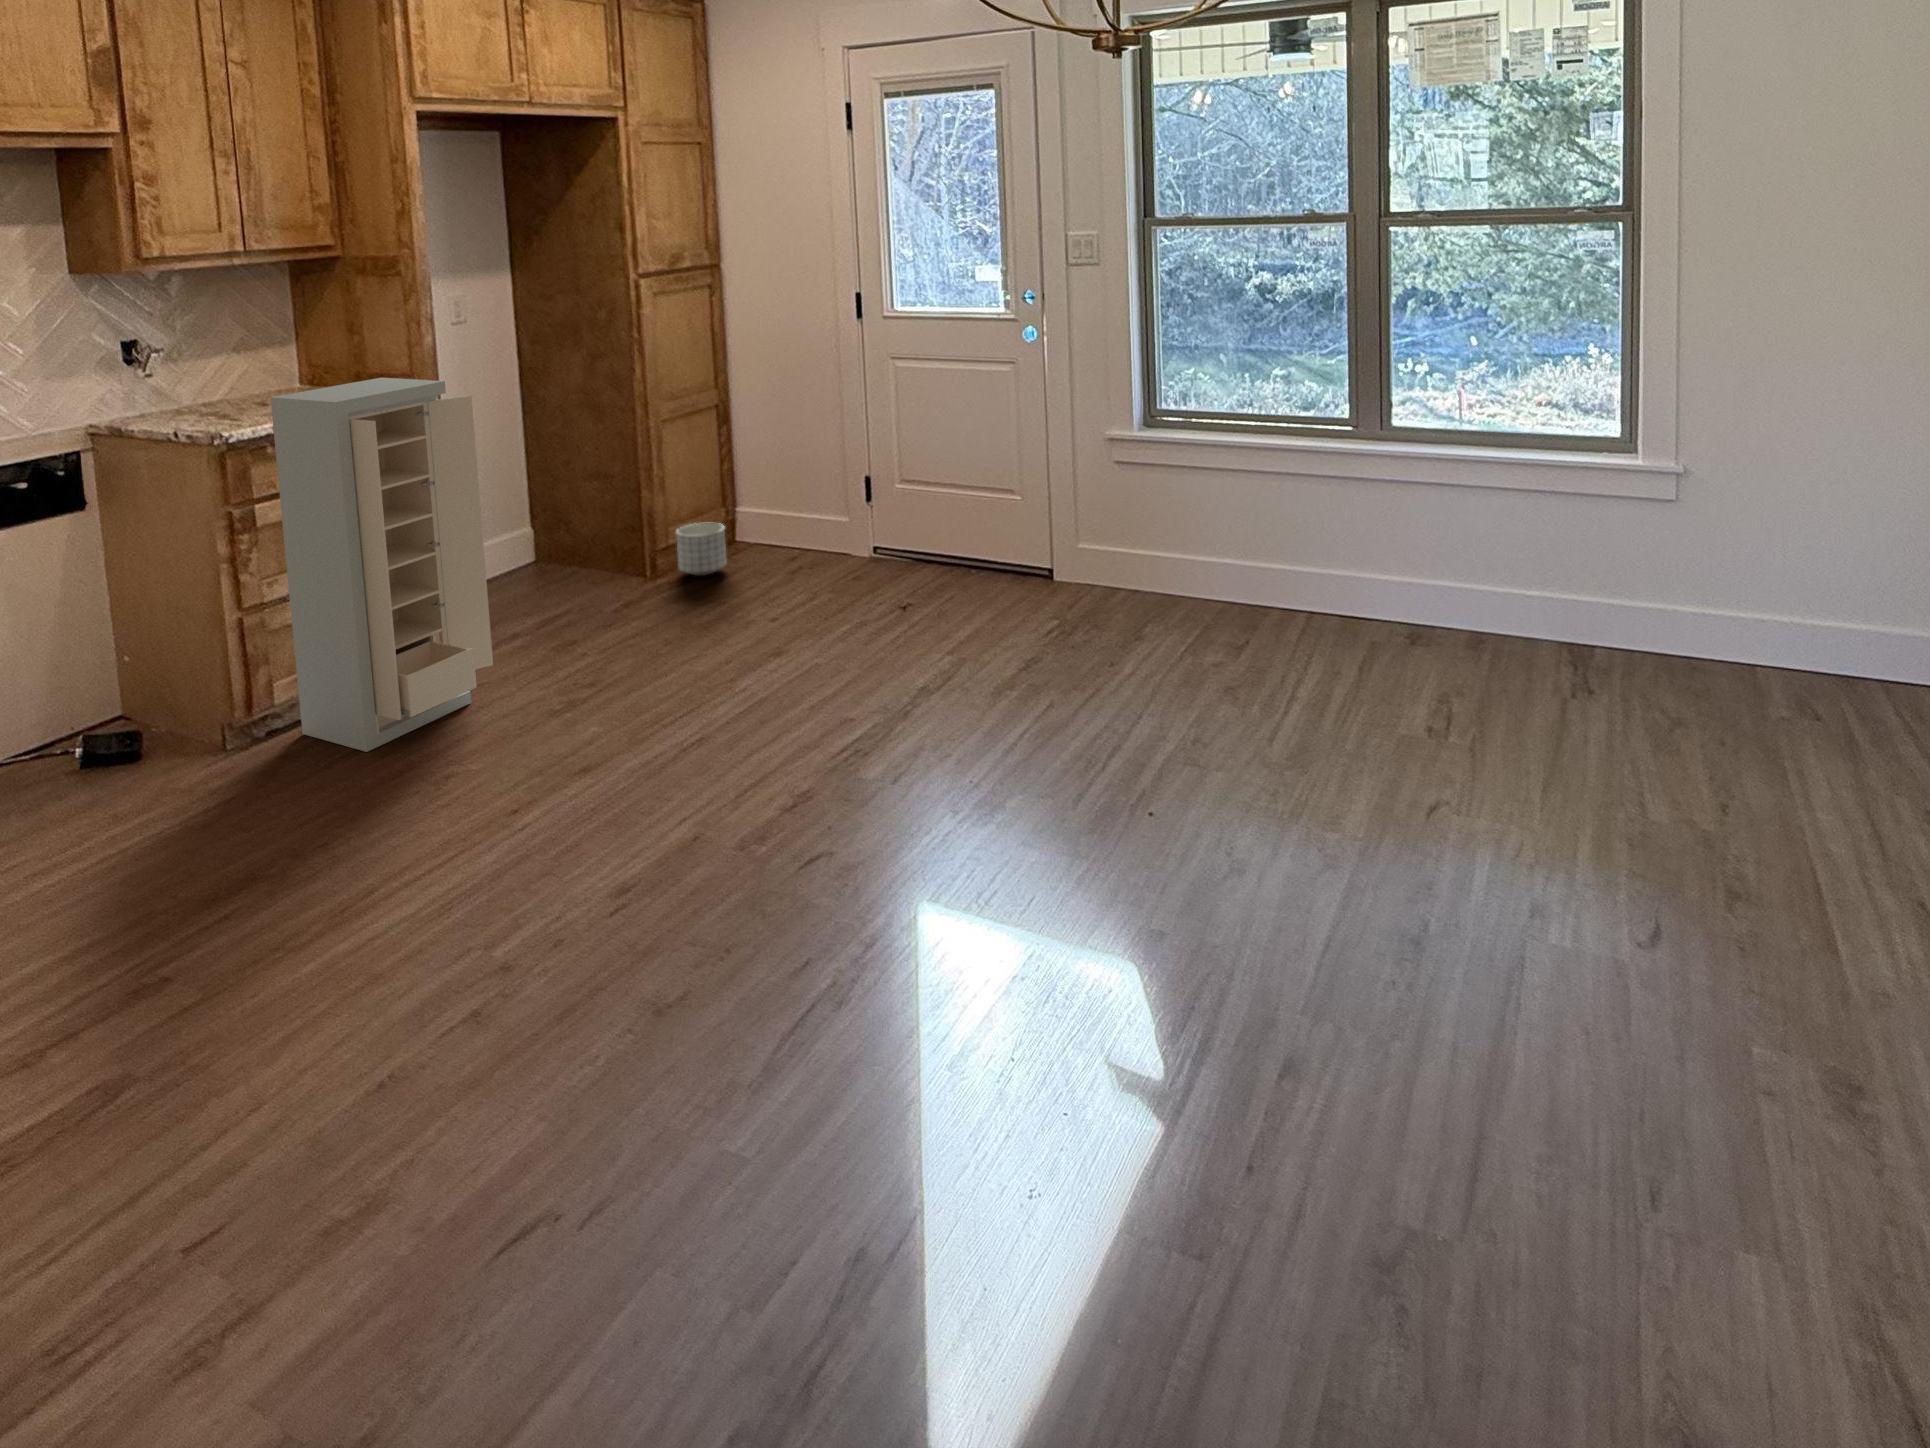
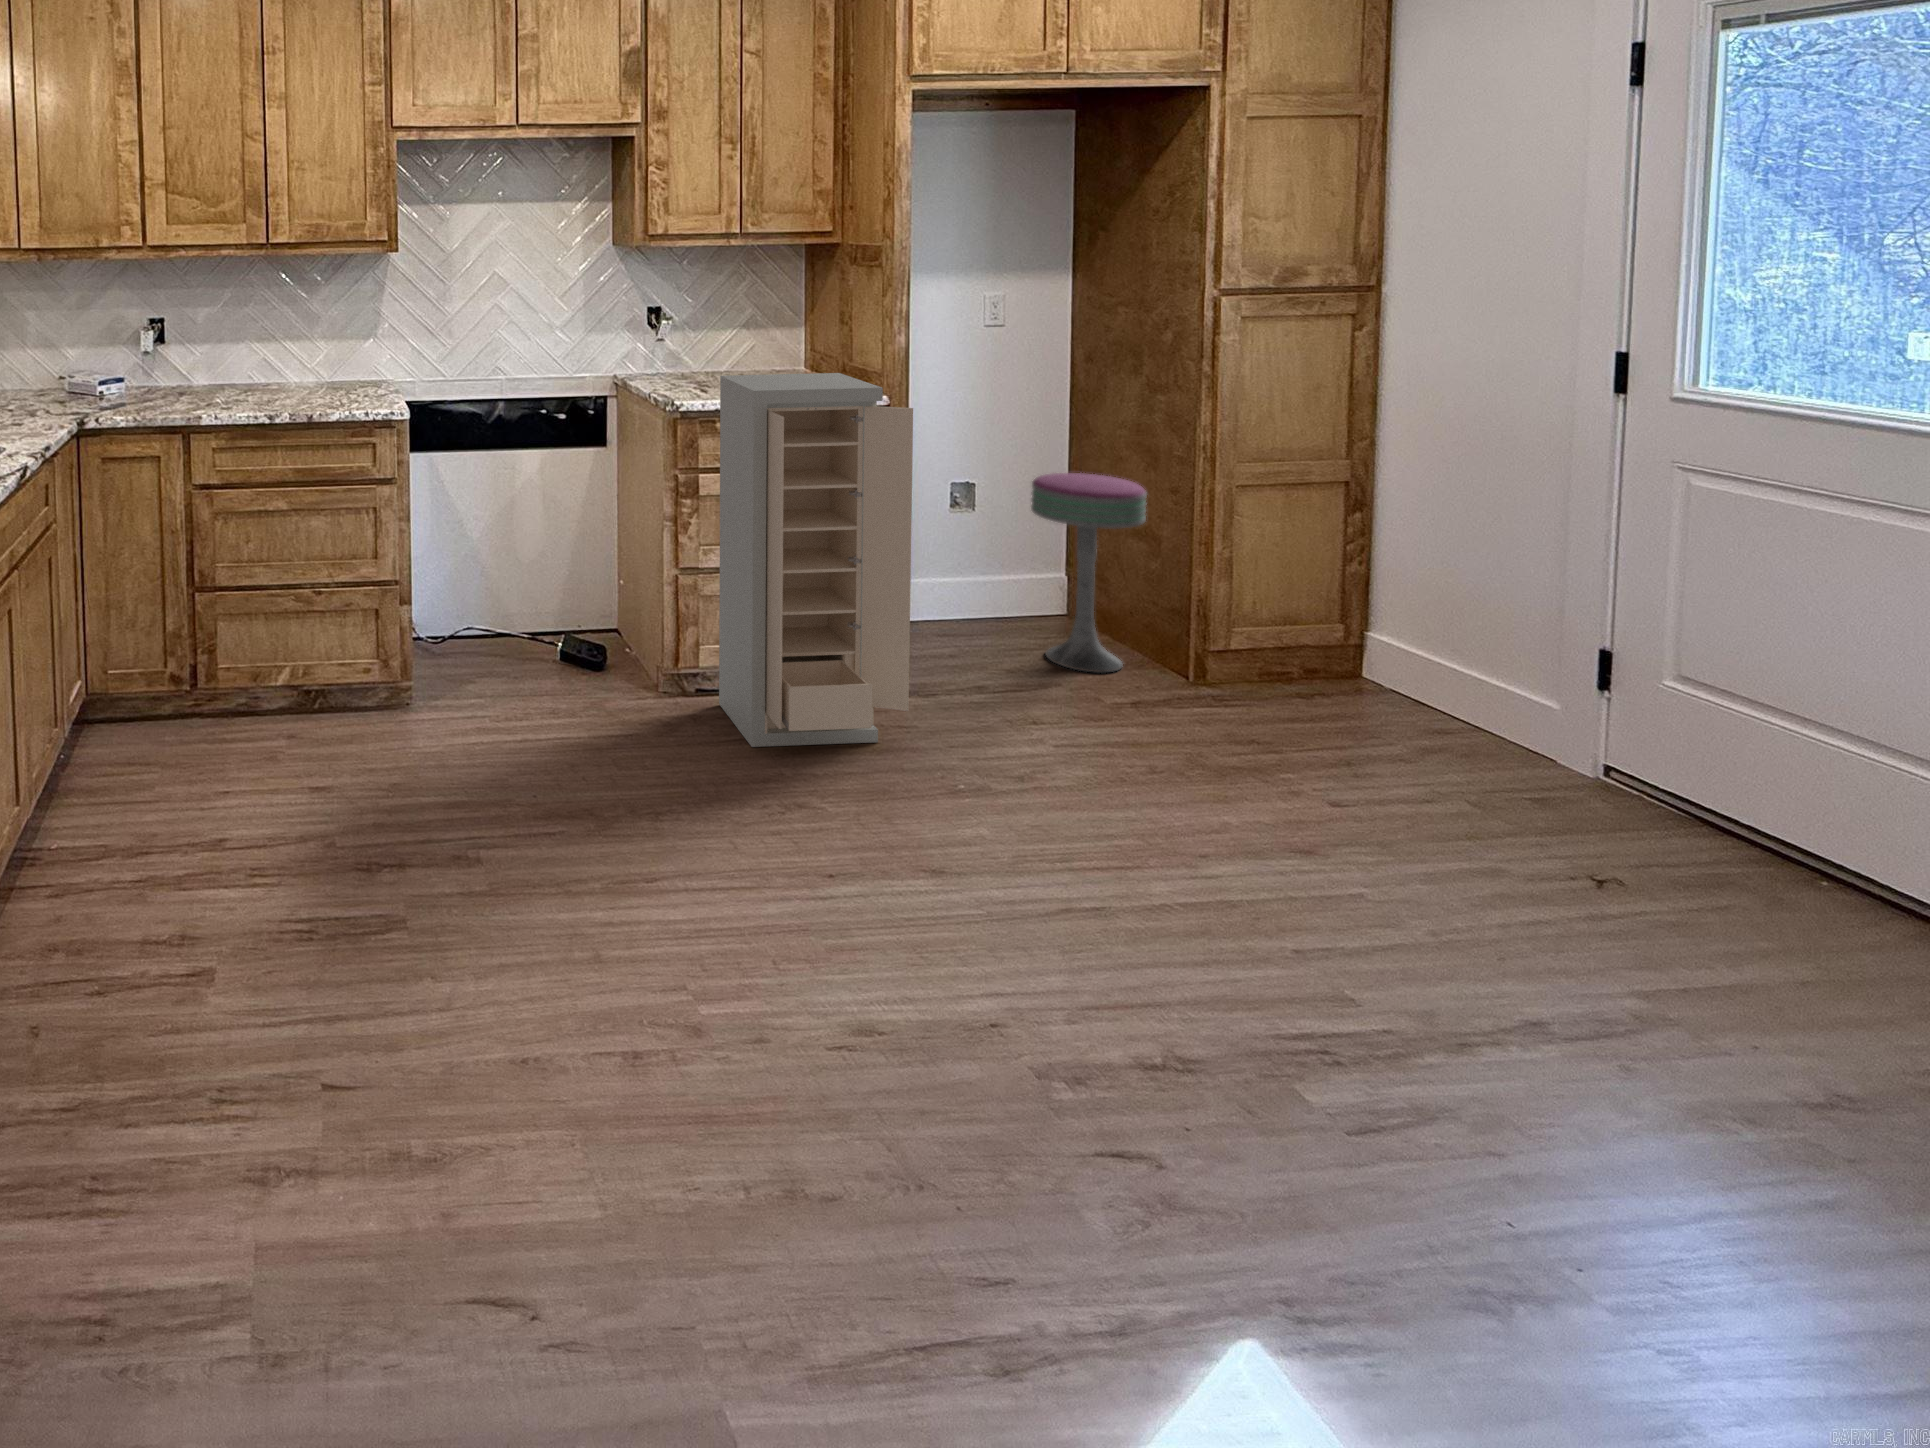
bar stool: none [518,435,606,598] -> present [1031,473,1146,673]
planter: present [676,522,727,576] -> none [1235,631,1316,707]

